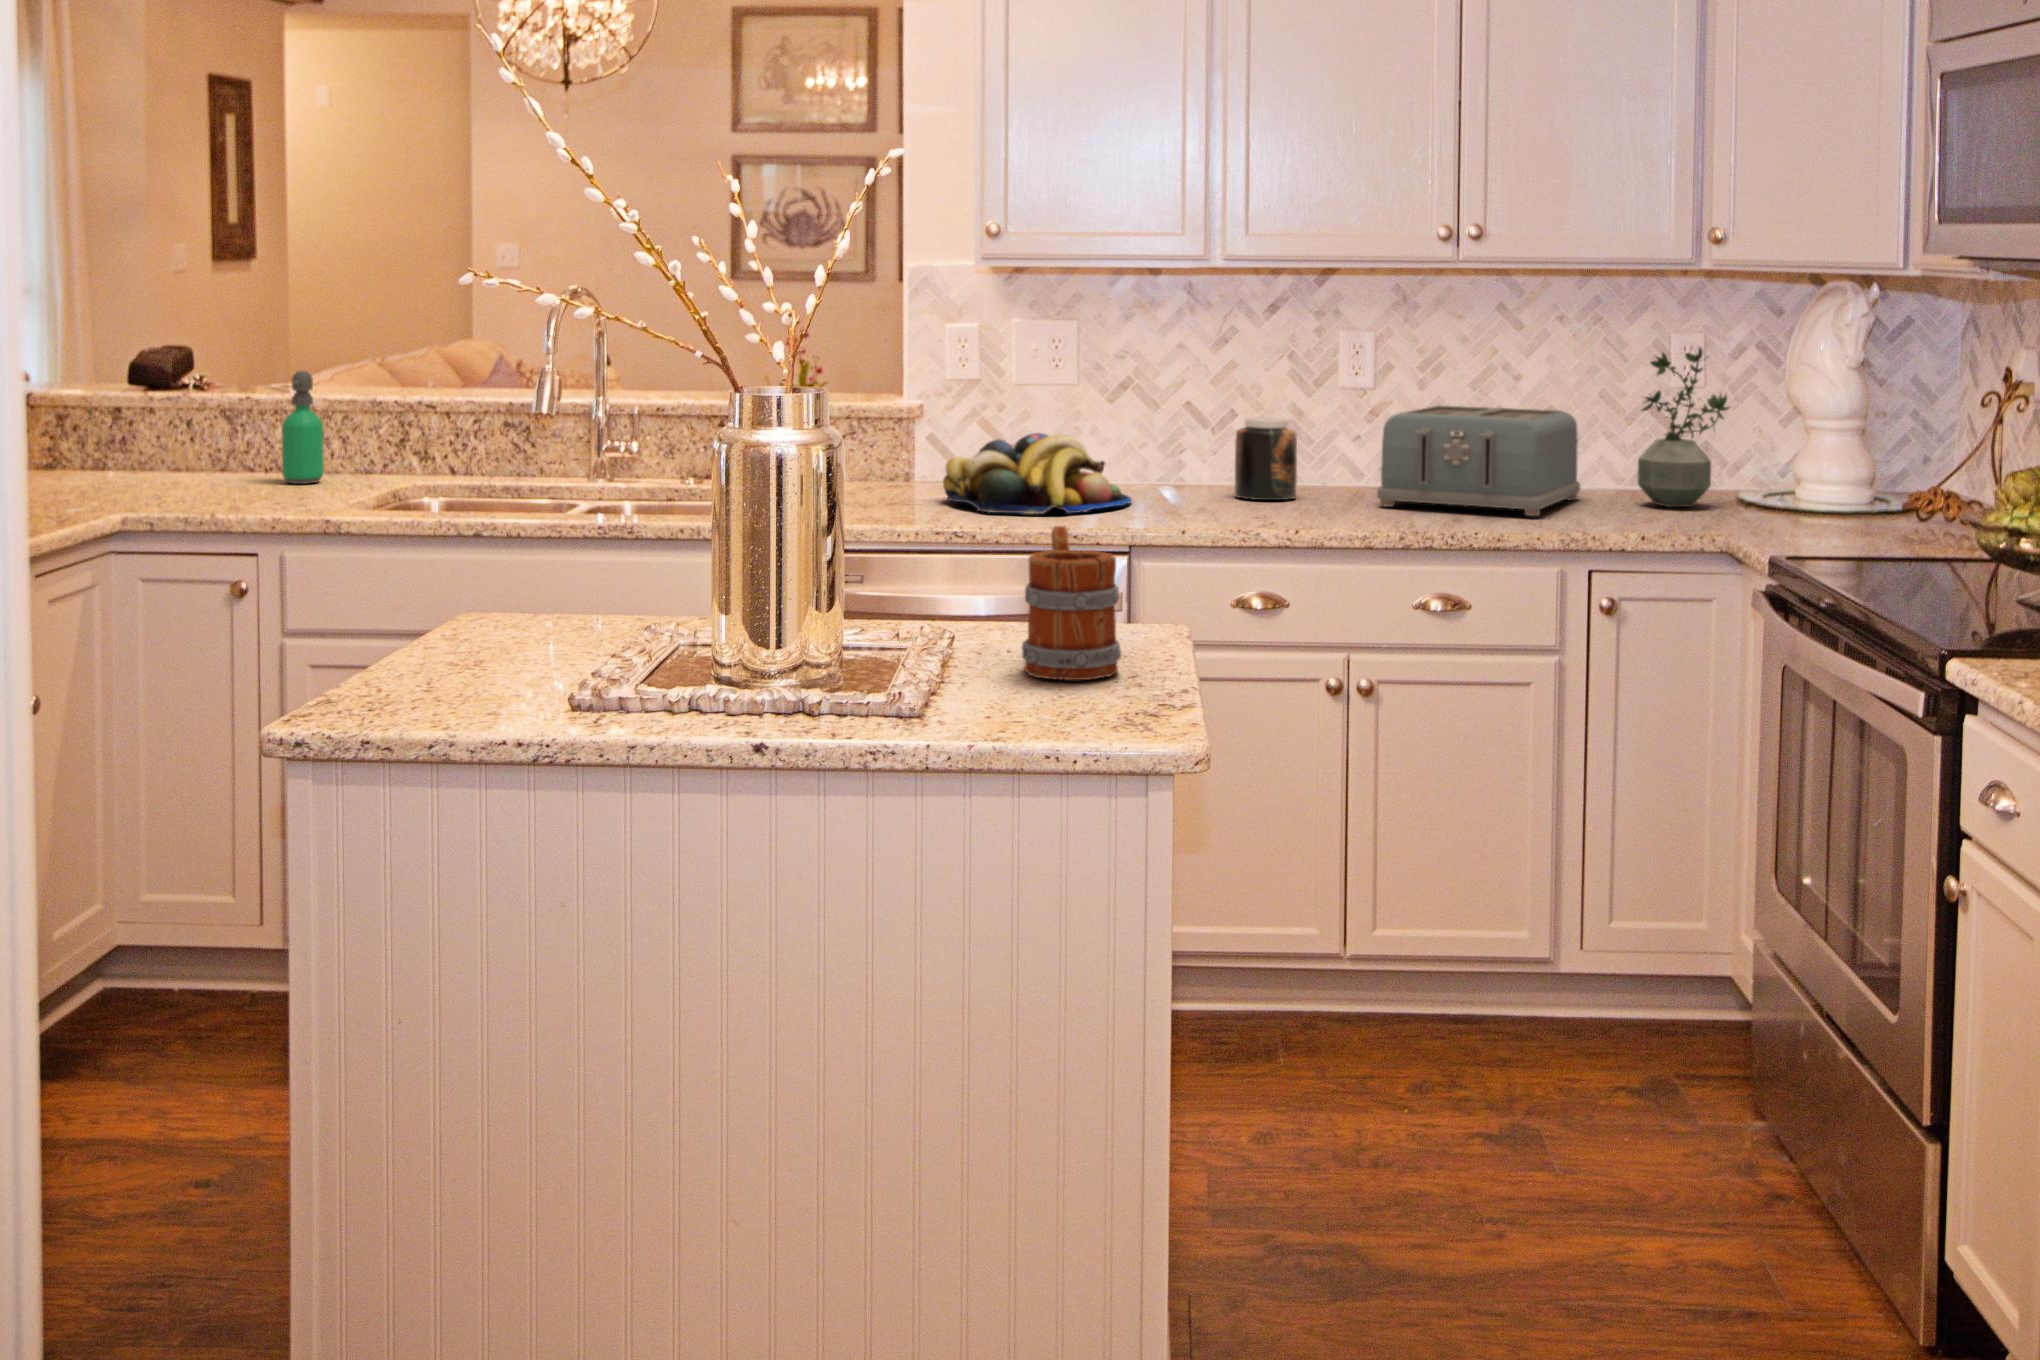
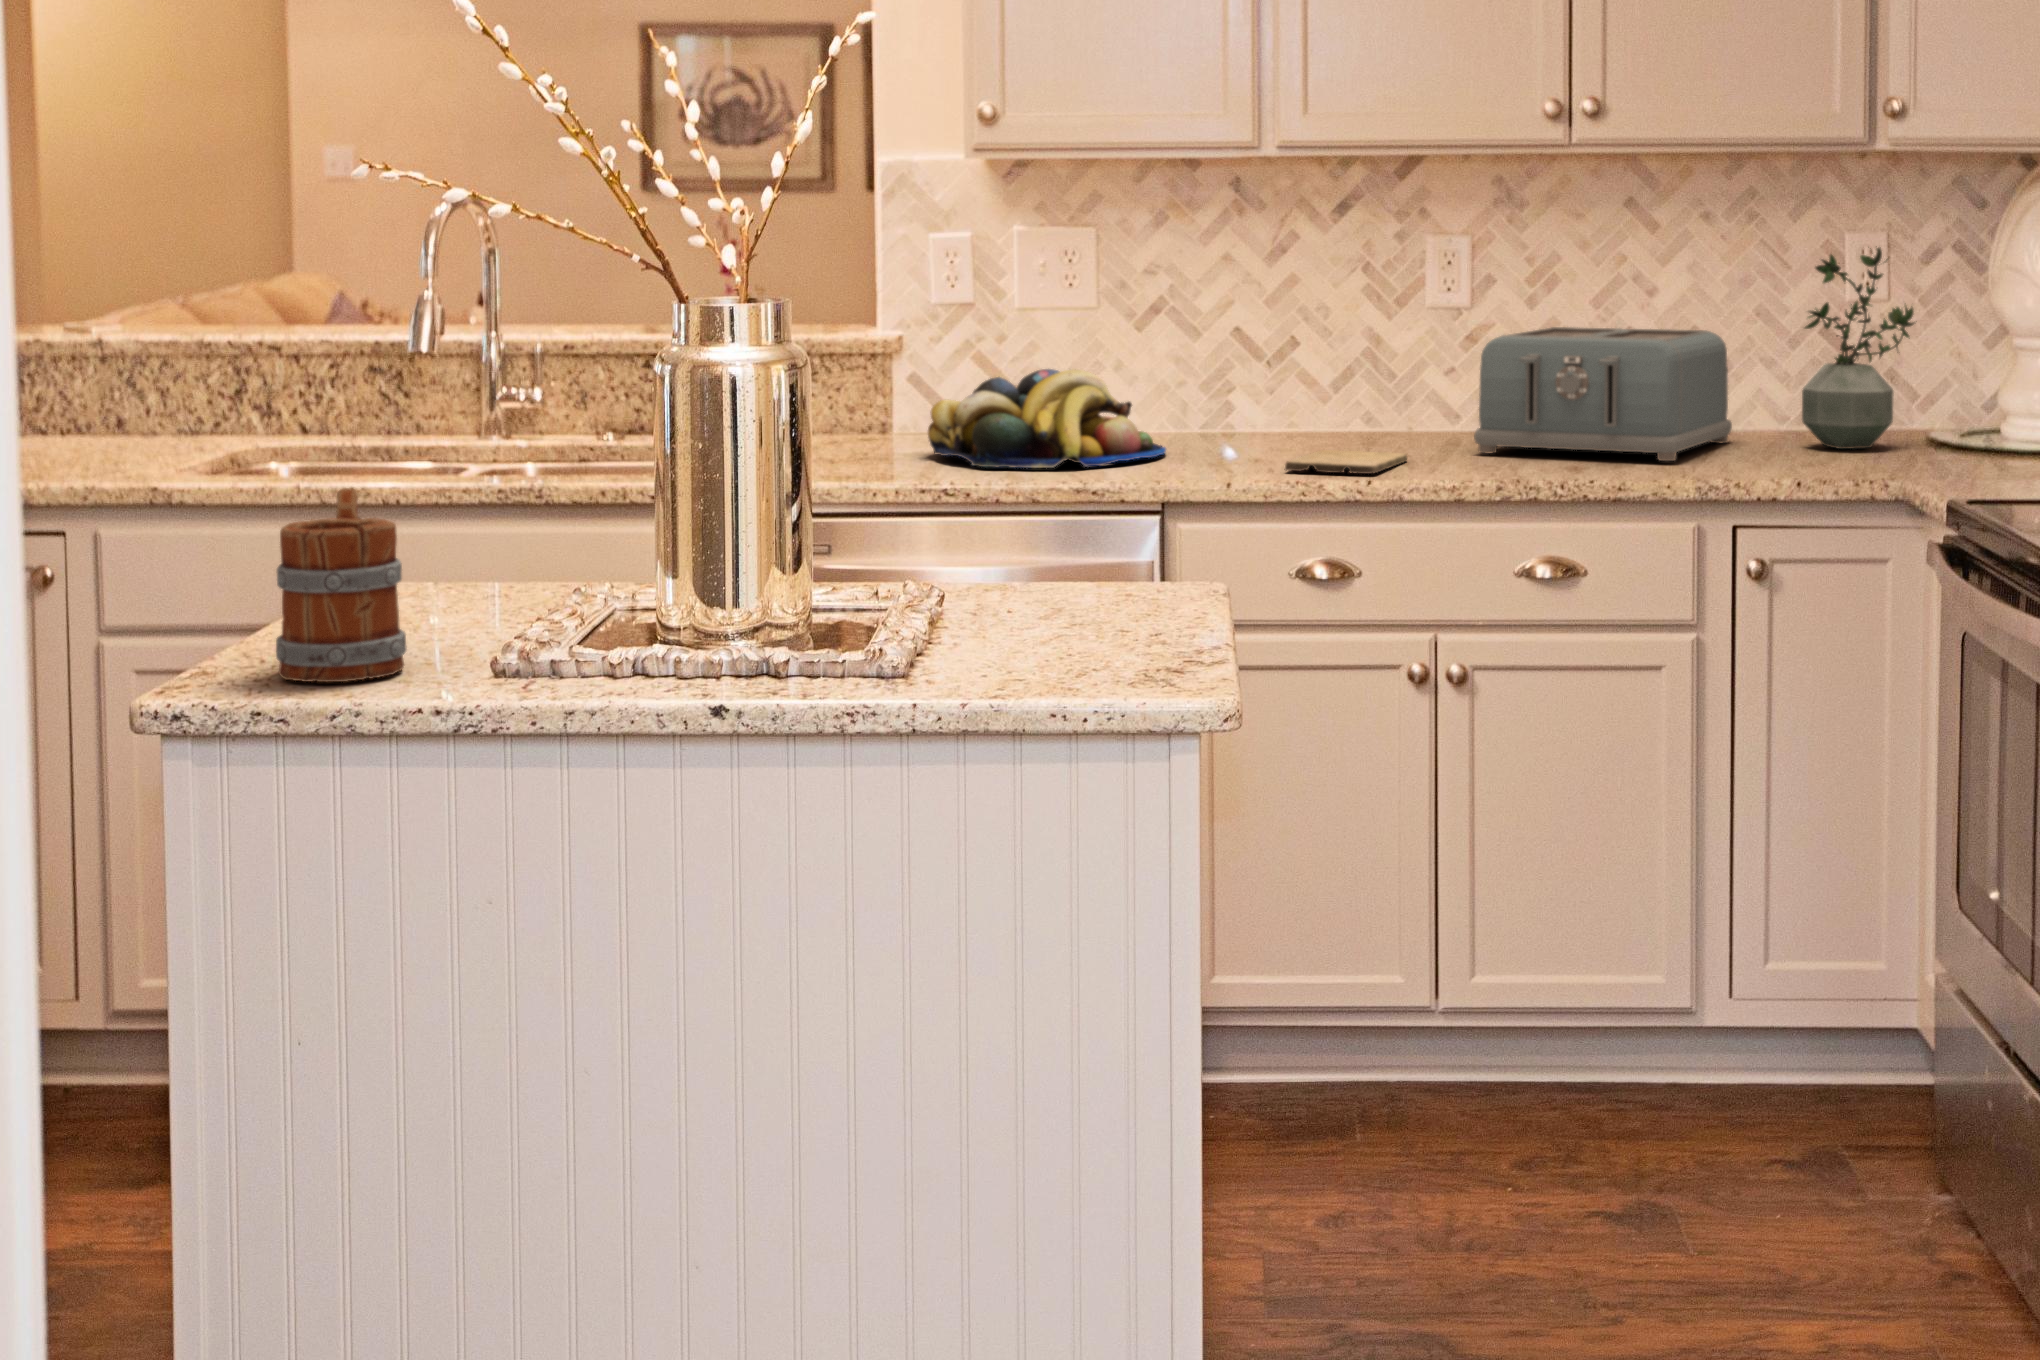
soap dispenser: present [282,371,324,484] -> none [84,305,138,448]
jar: present [1235,418,1297,500] -> none [1297,345,1374,448]
cutting board: none [1227,502,1324,524] -> present [1284,450,1407,474]
mug: present [1022,526,1121,680] -> present [276,488,406,682]

